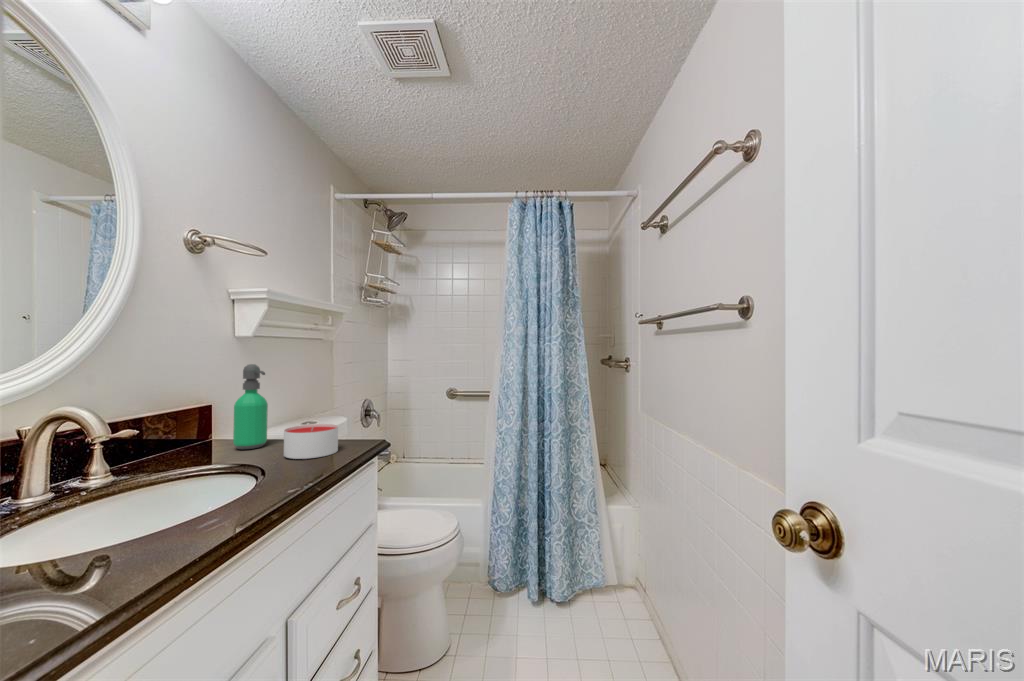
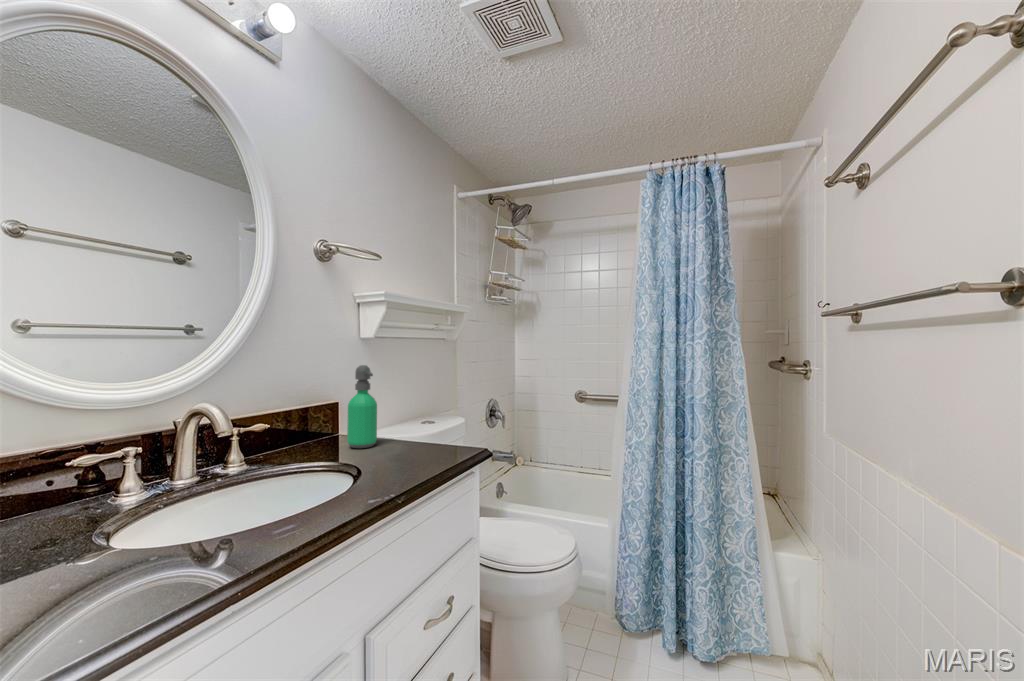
candle: present [284,424,338,459] -> none [384,428,435,464]

